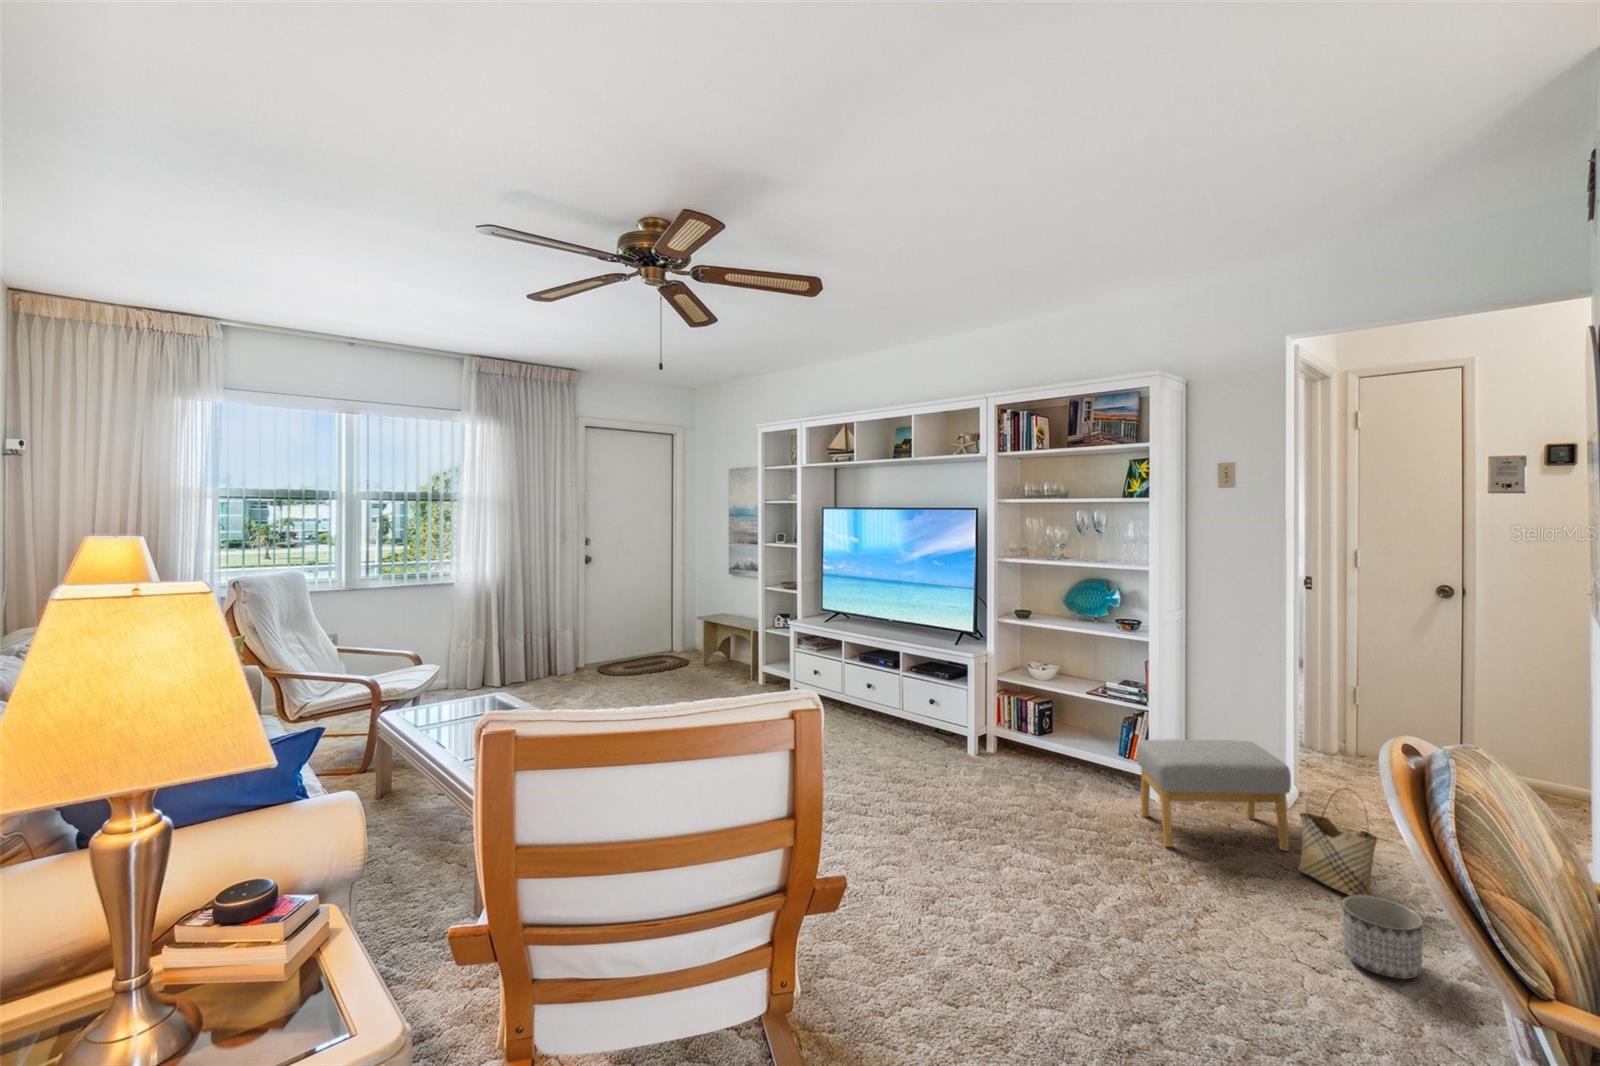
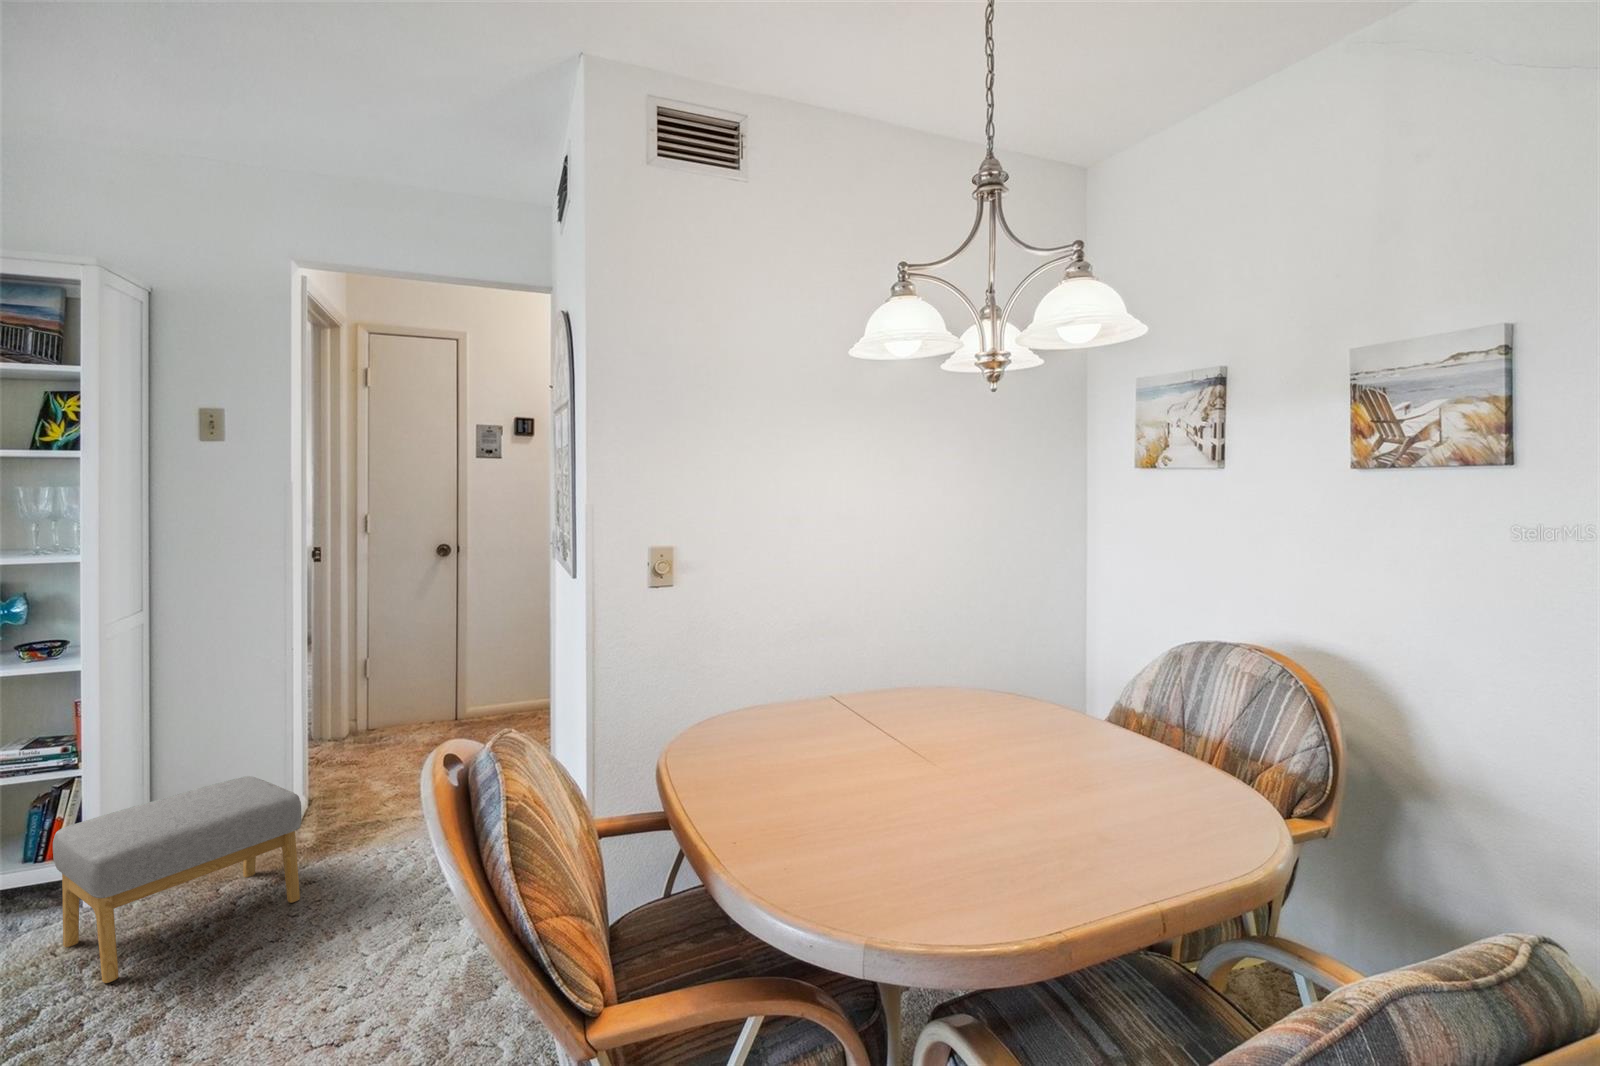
woven basket: present [1298,788,1377,896] -> none [310,800,400,928]
planter: present [1342,895,1423,979] -> none [364,918,449,1021]

